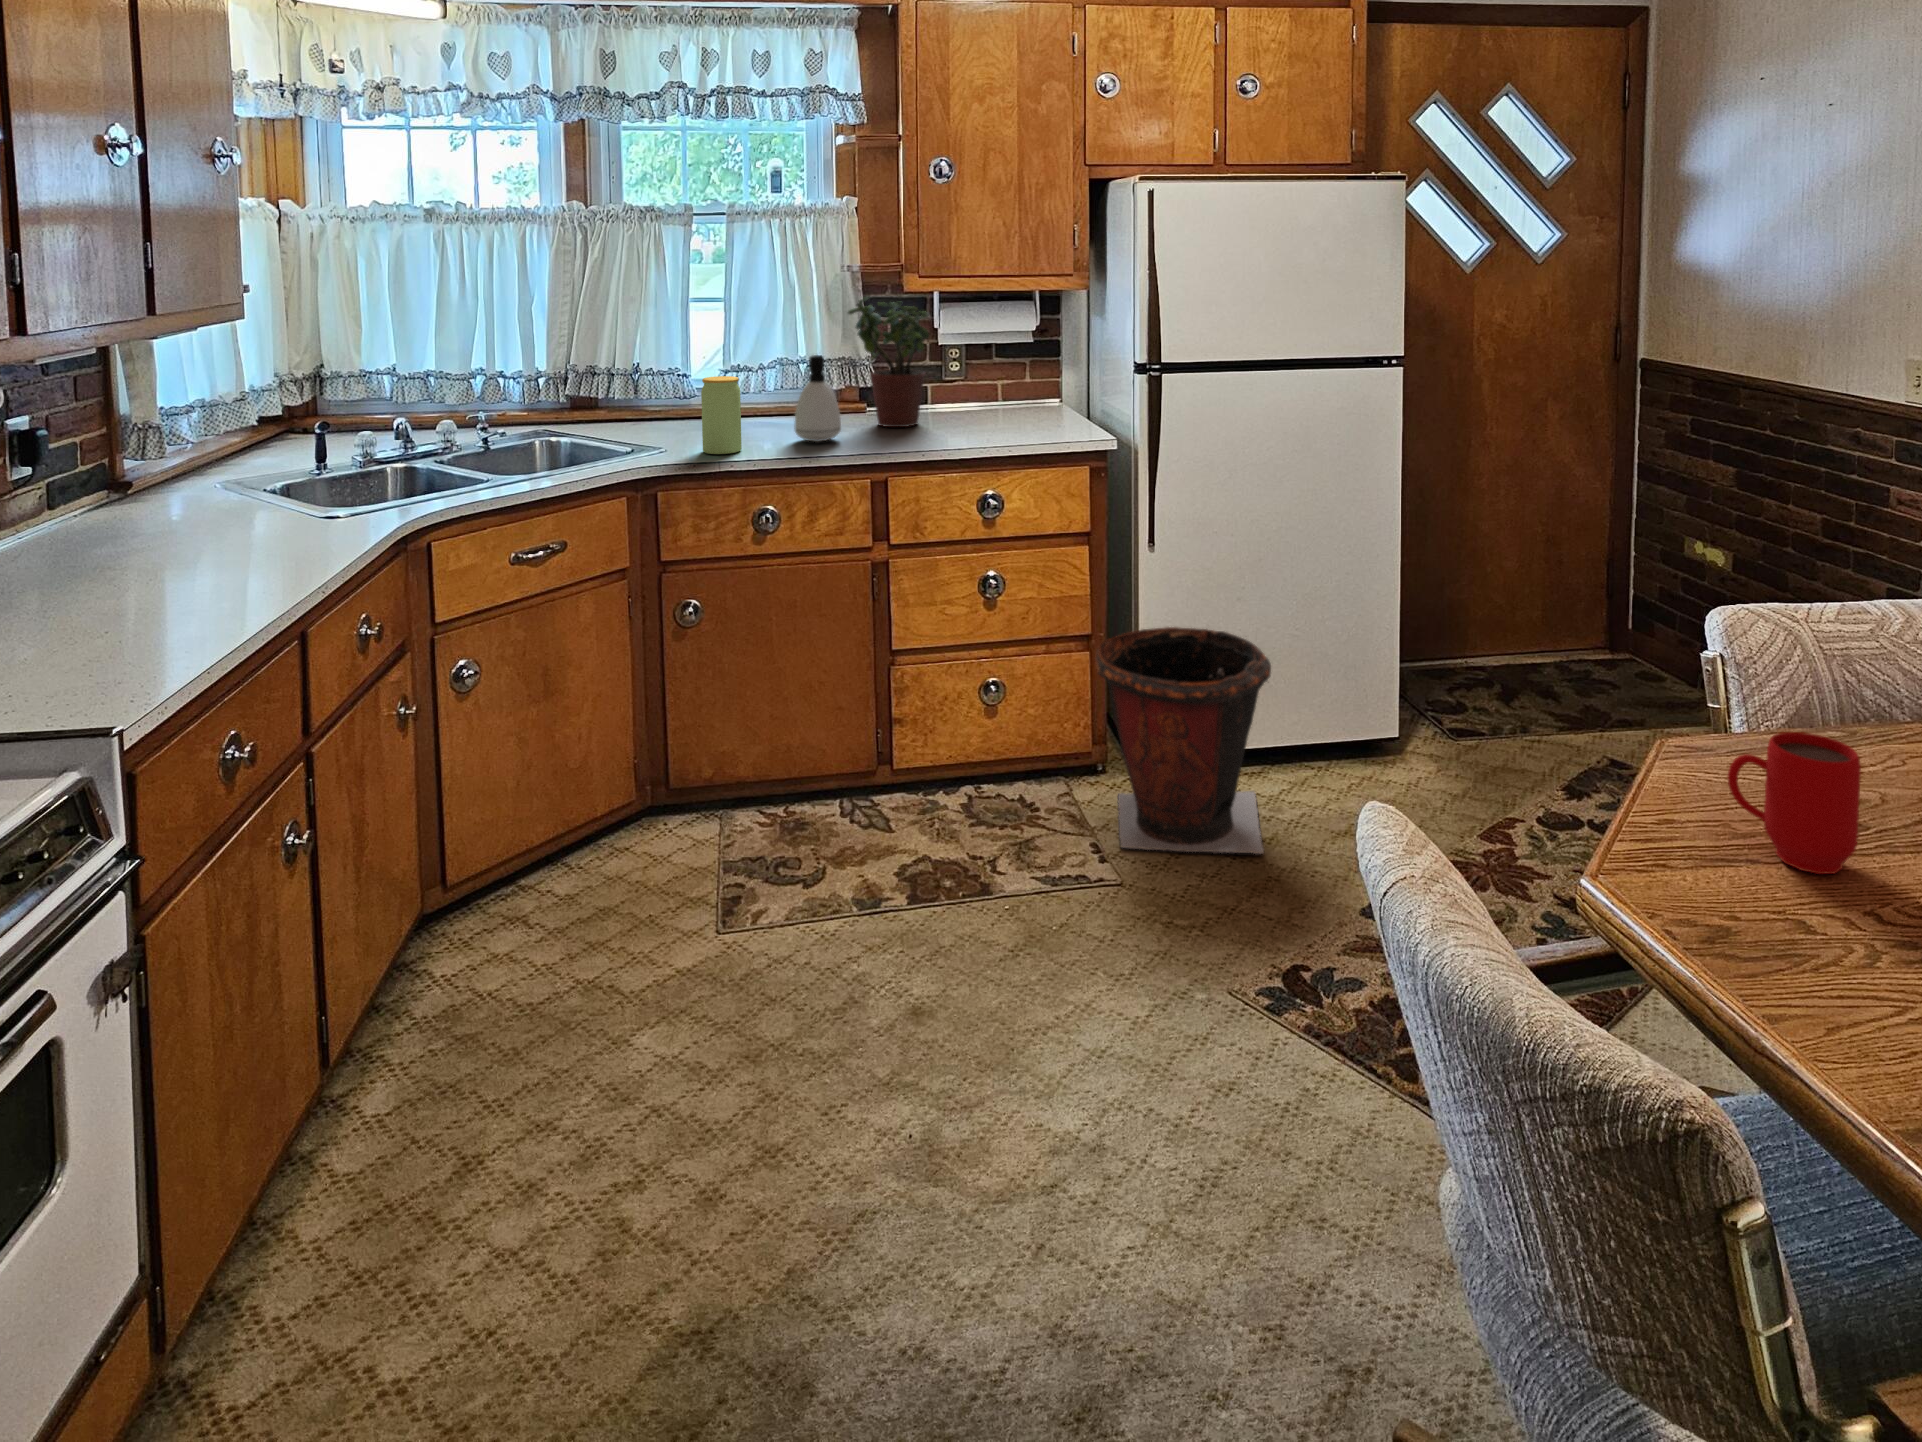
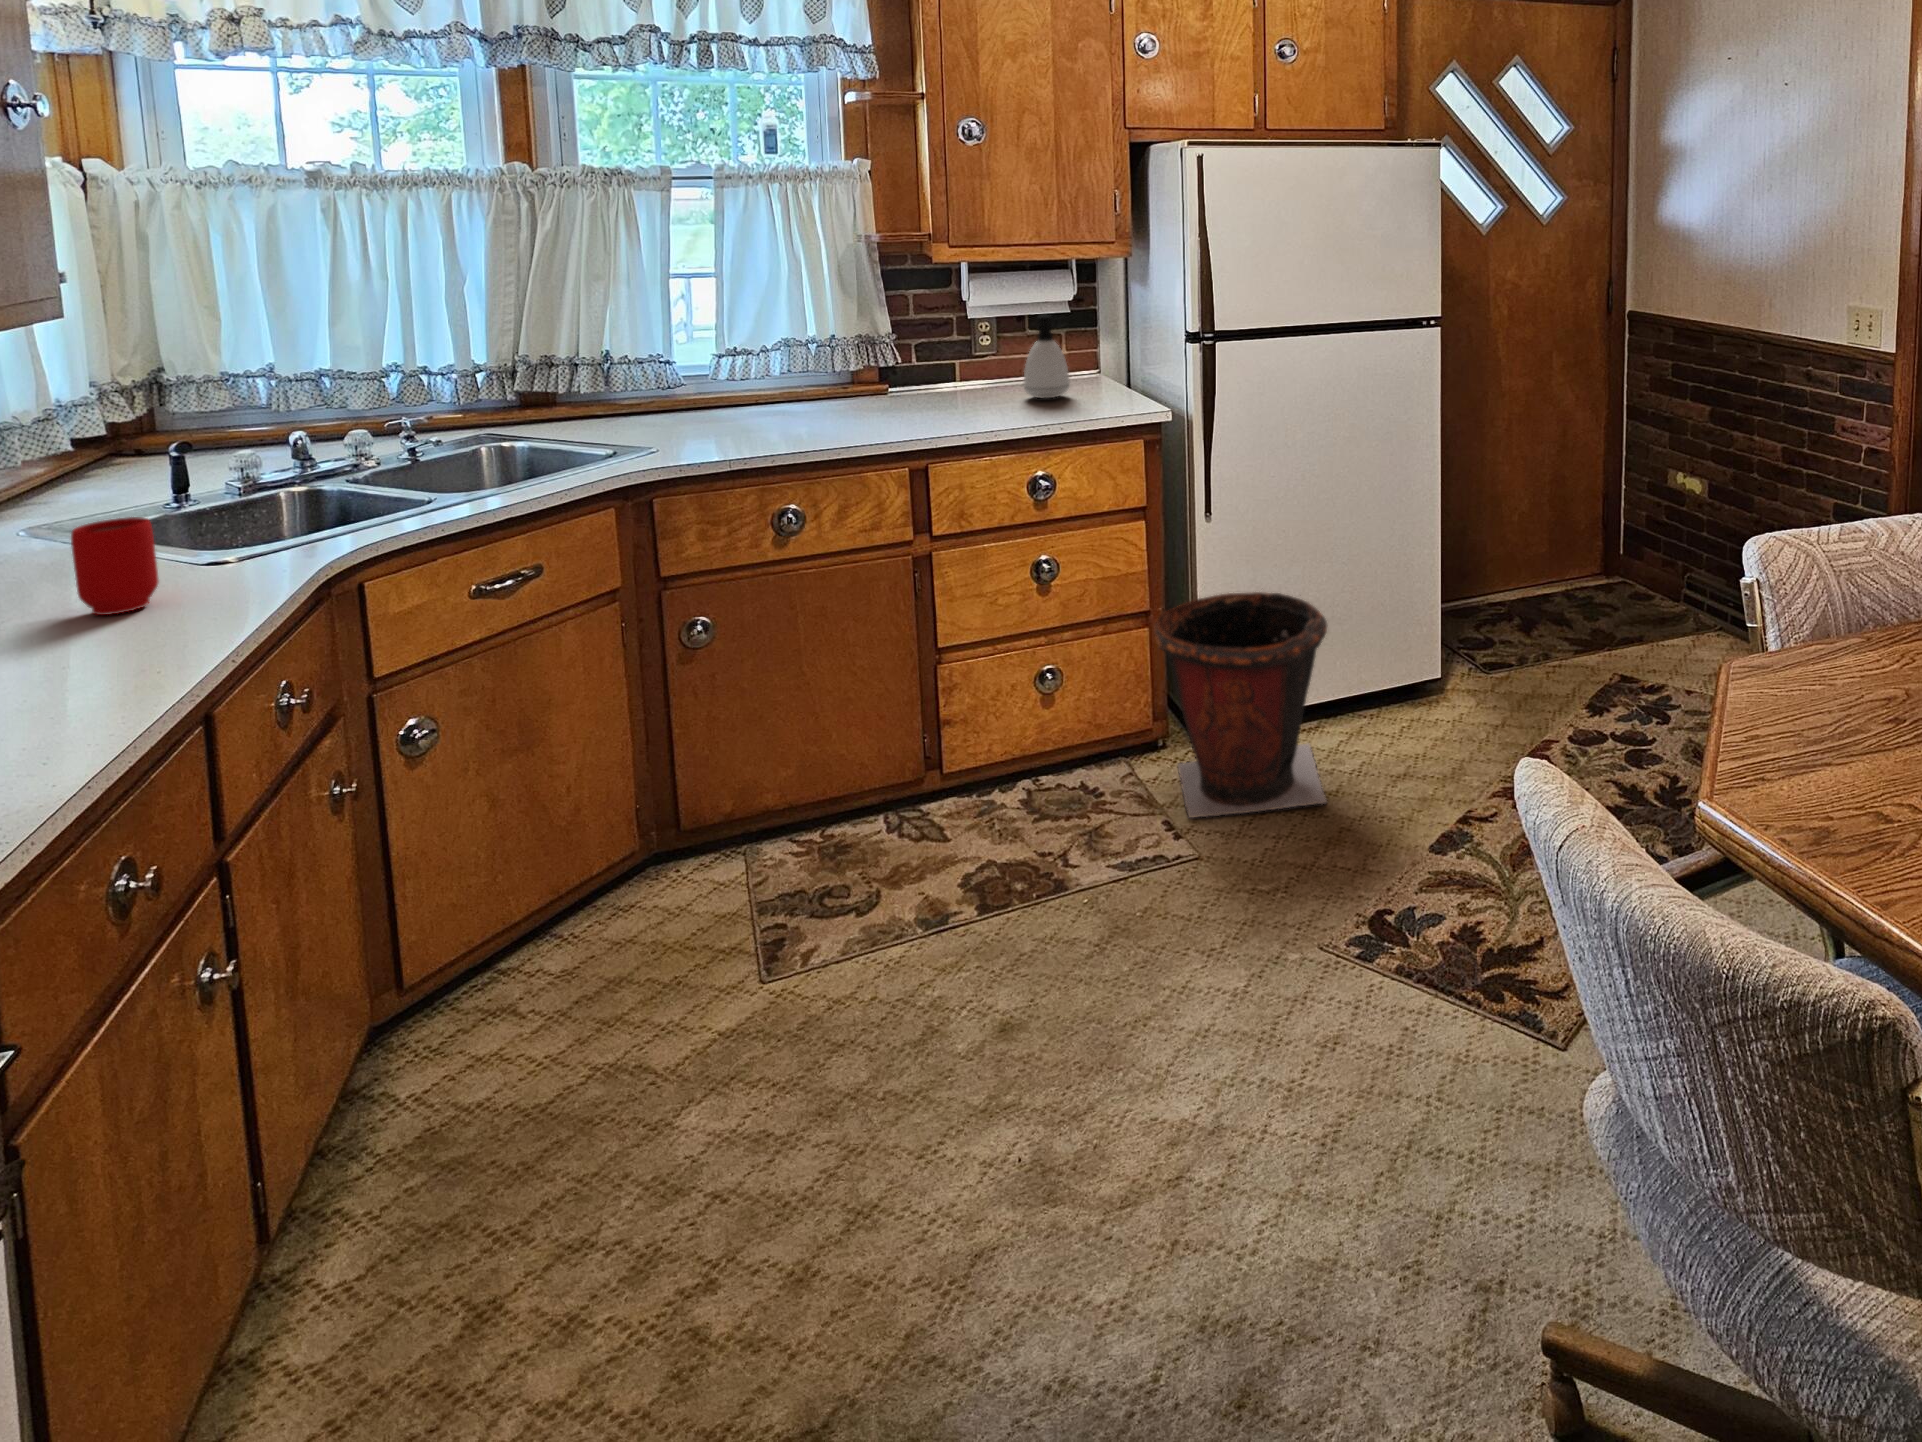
potted plant: present [848,297,929,427] -> none [866,271,959,410]
soap dispenser: present [794,355,841,441] -> present [1024,315,1070,398]
jar: present [701,376,742,454] -> none [700,364,751,452]
mug: present [1728,732,1861,874] -> present [71,517,159,615]

